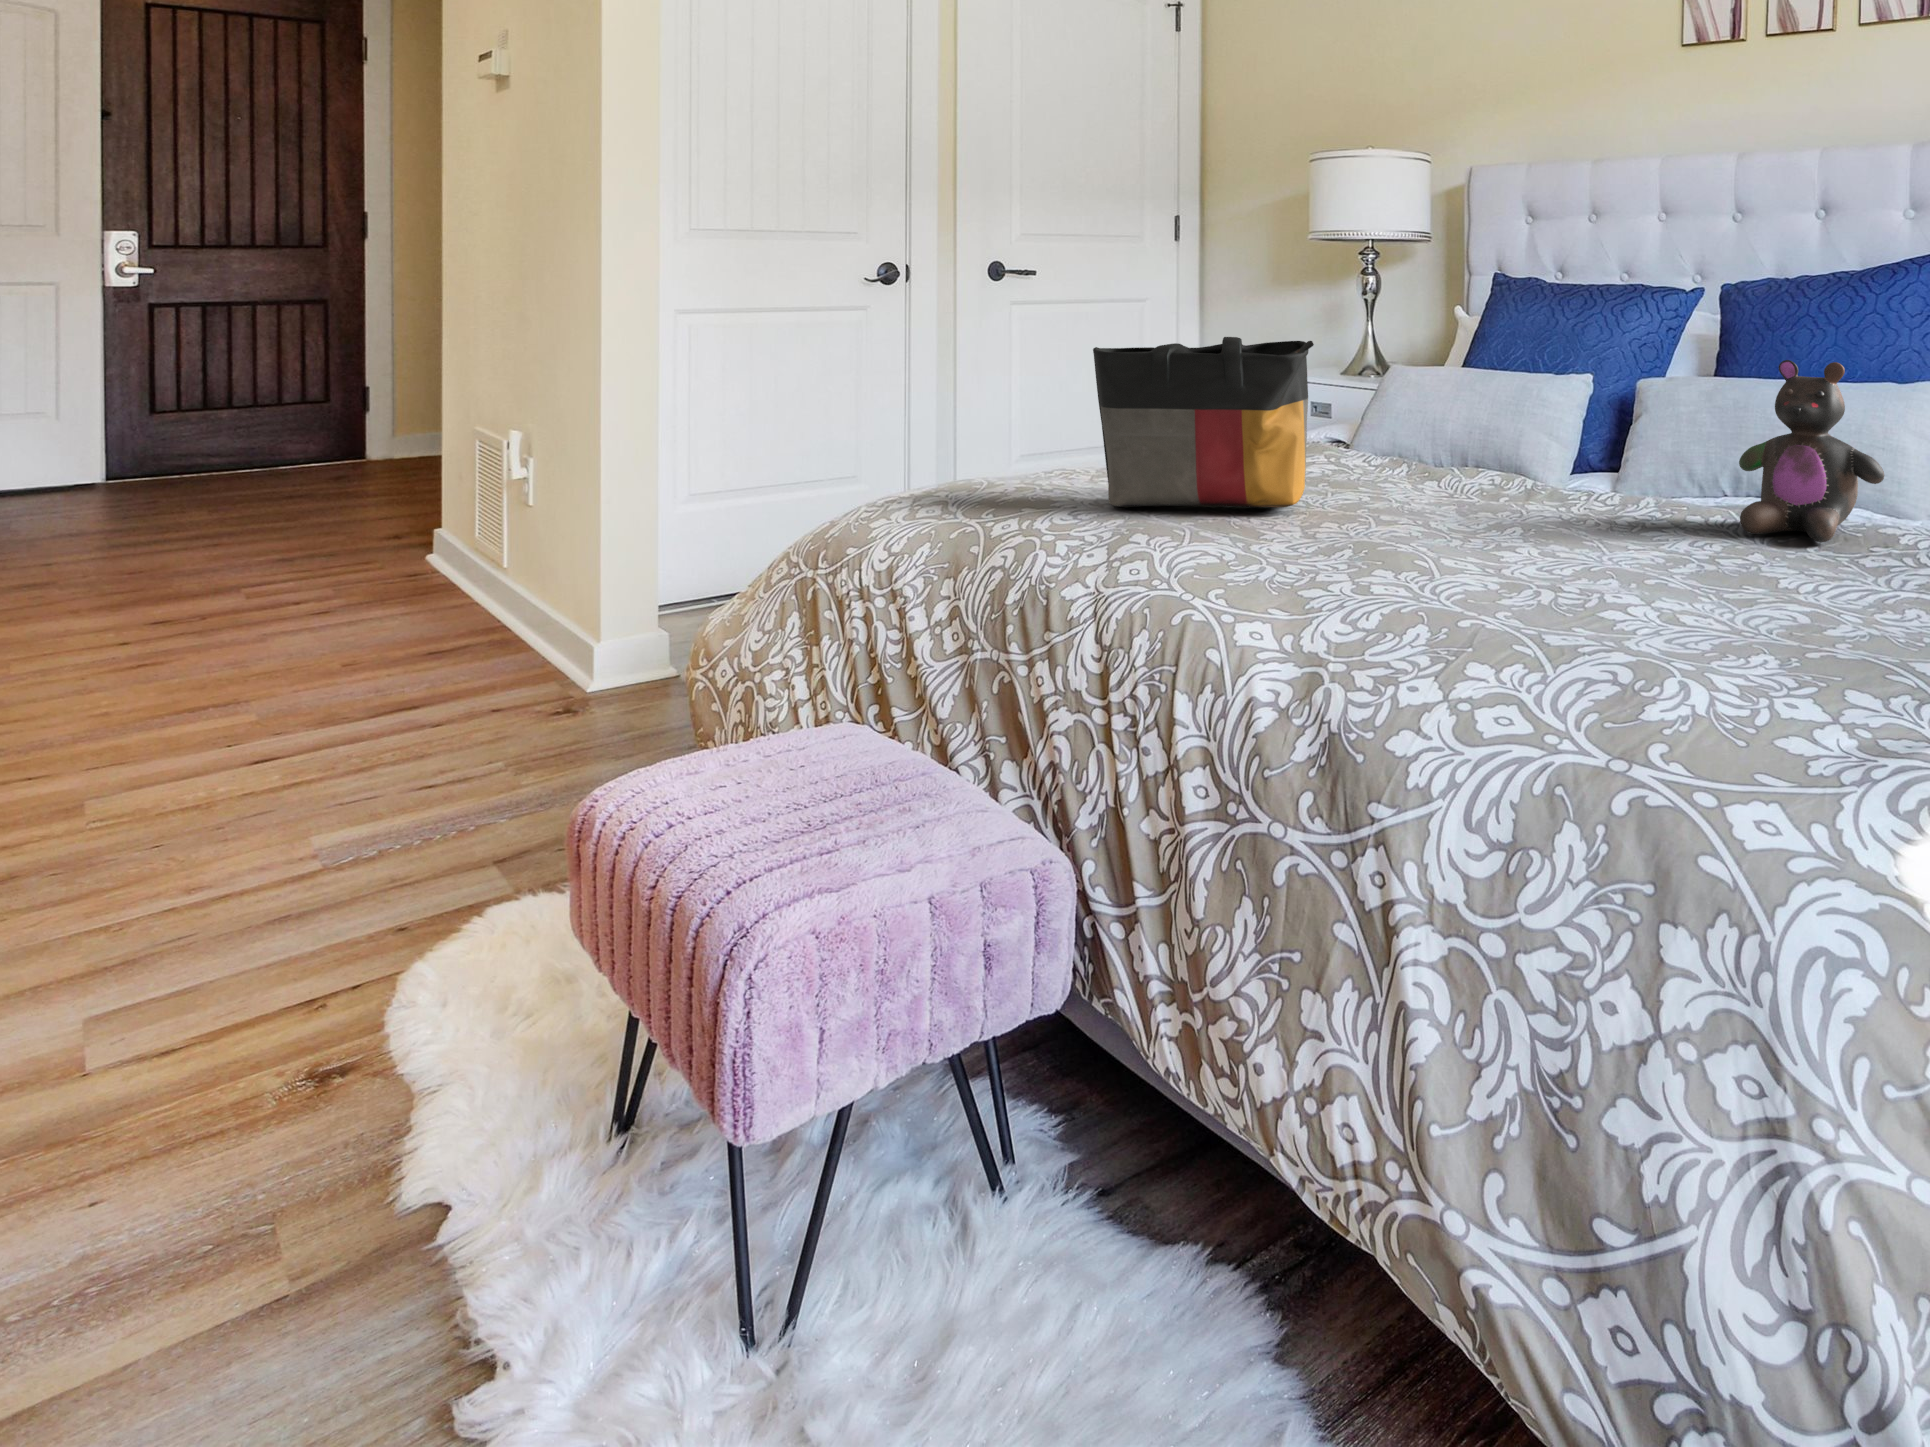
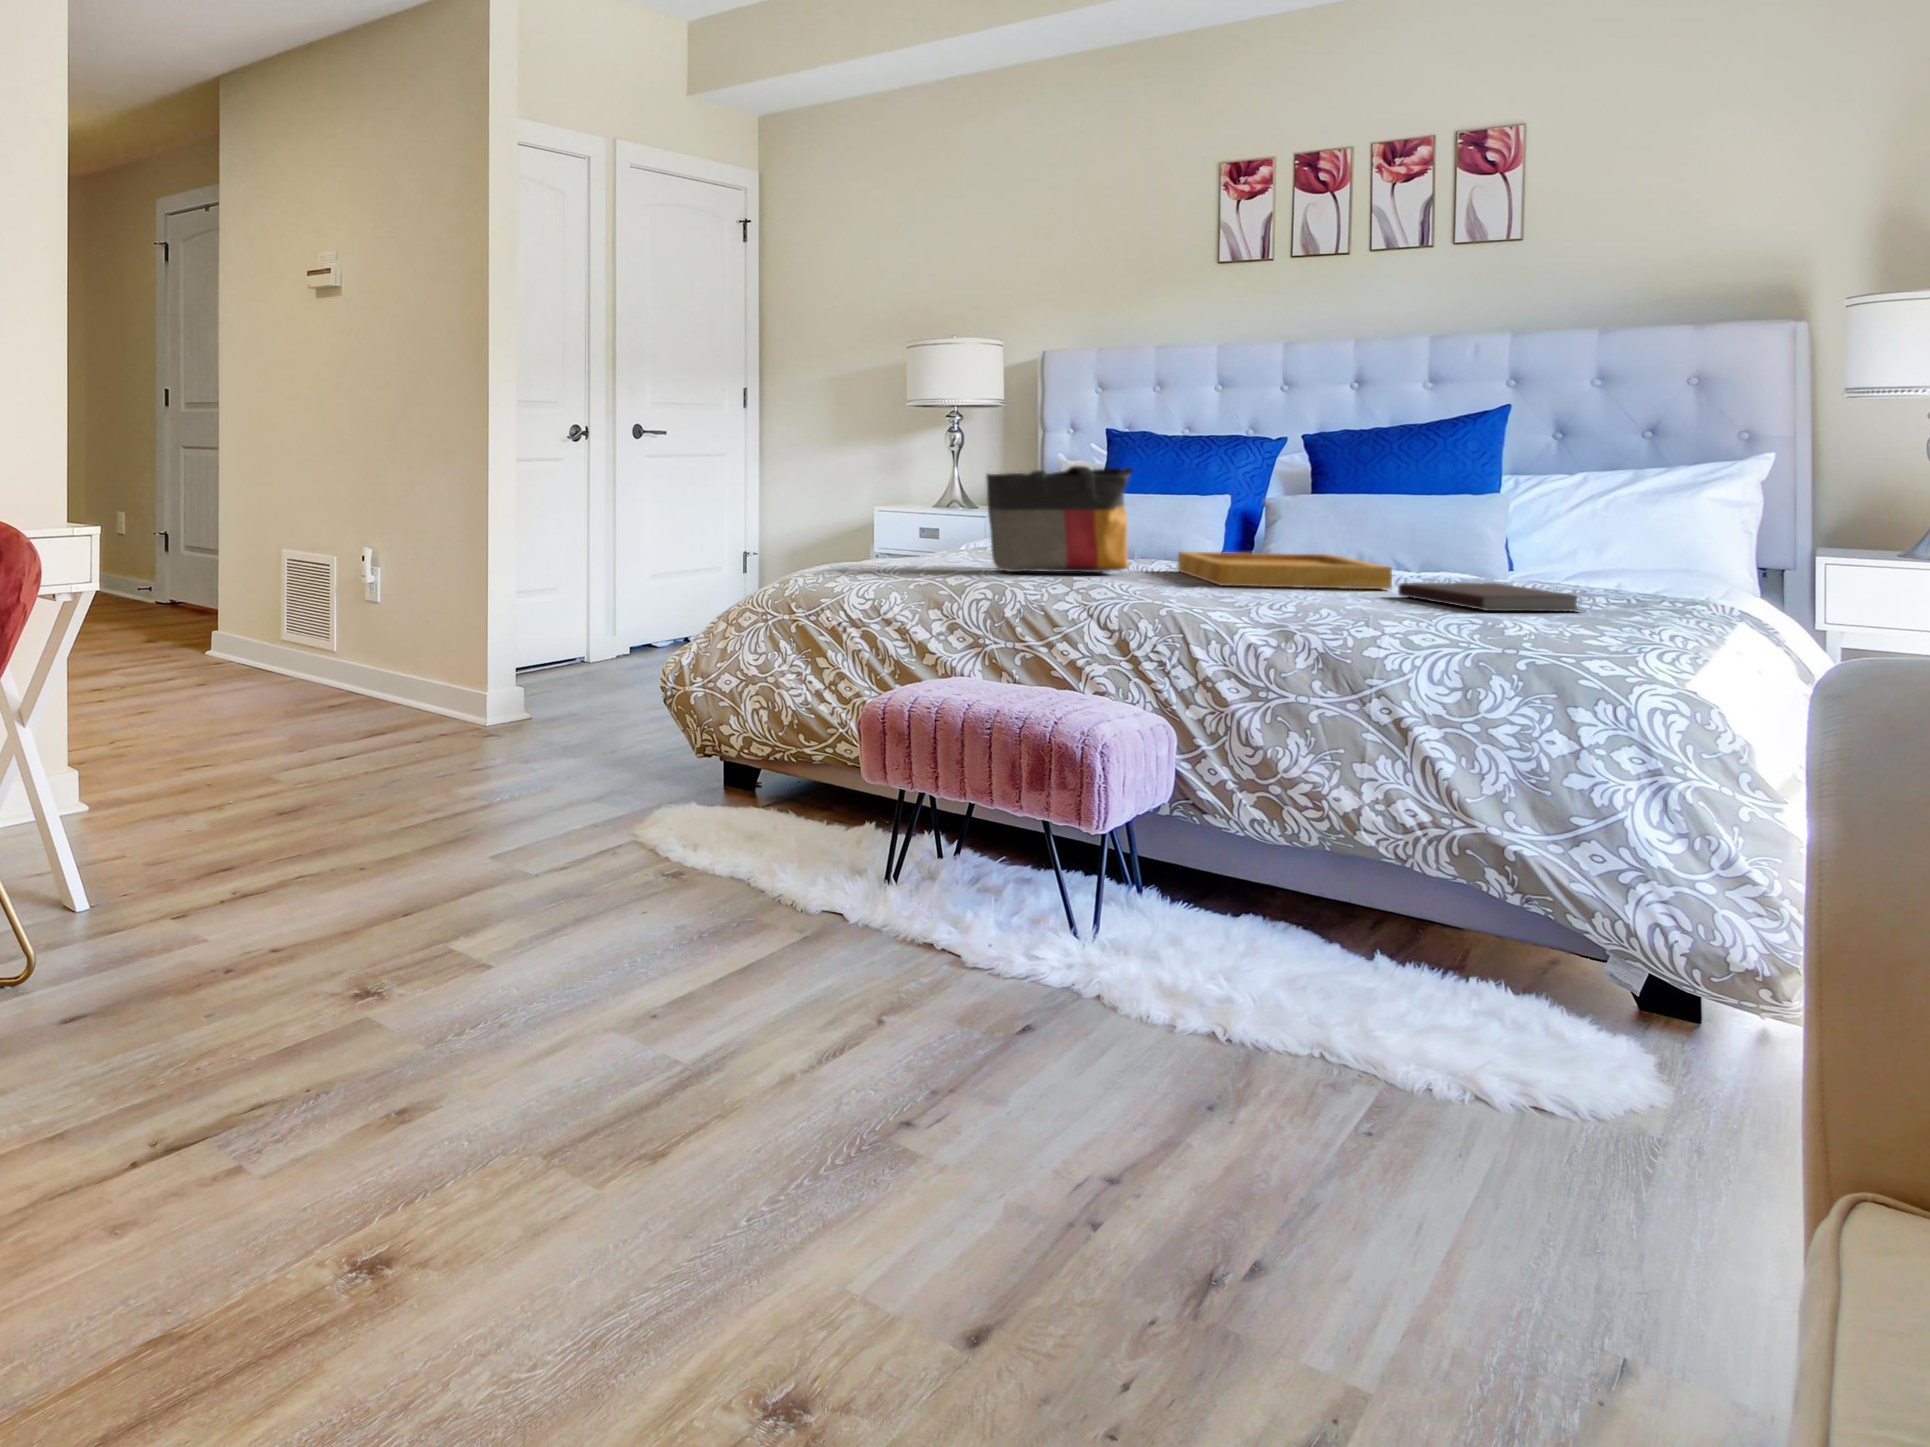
stuffed bear: present [1739,360,1884,542] -> none [1404,476,1509,583]
tray: none [1376,473,1644,561] -> present [1178,552,1392,589]
notebook: none [1618,560,1879,641] -> present [1398,583,1579,611]

